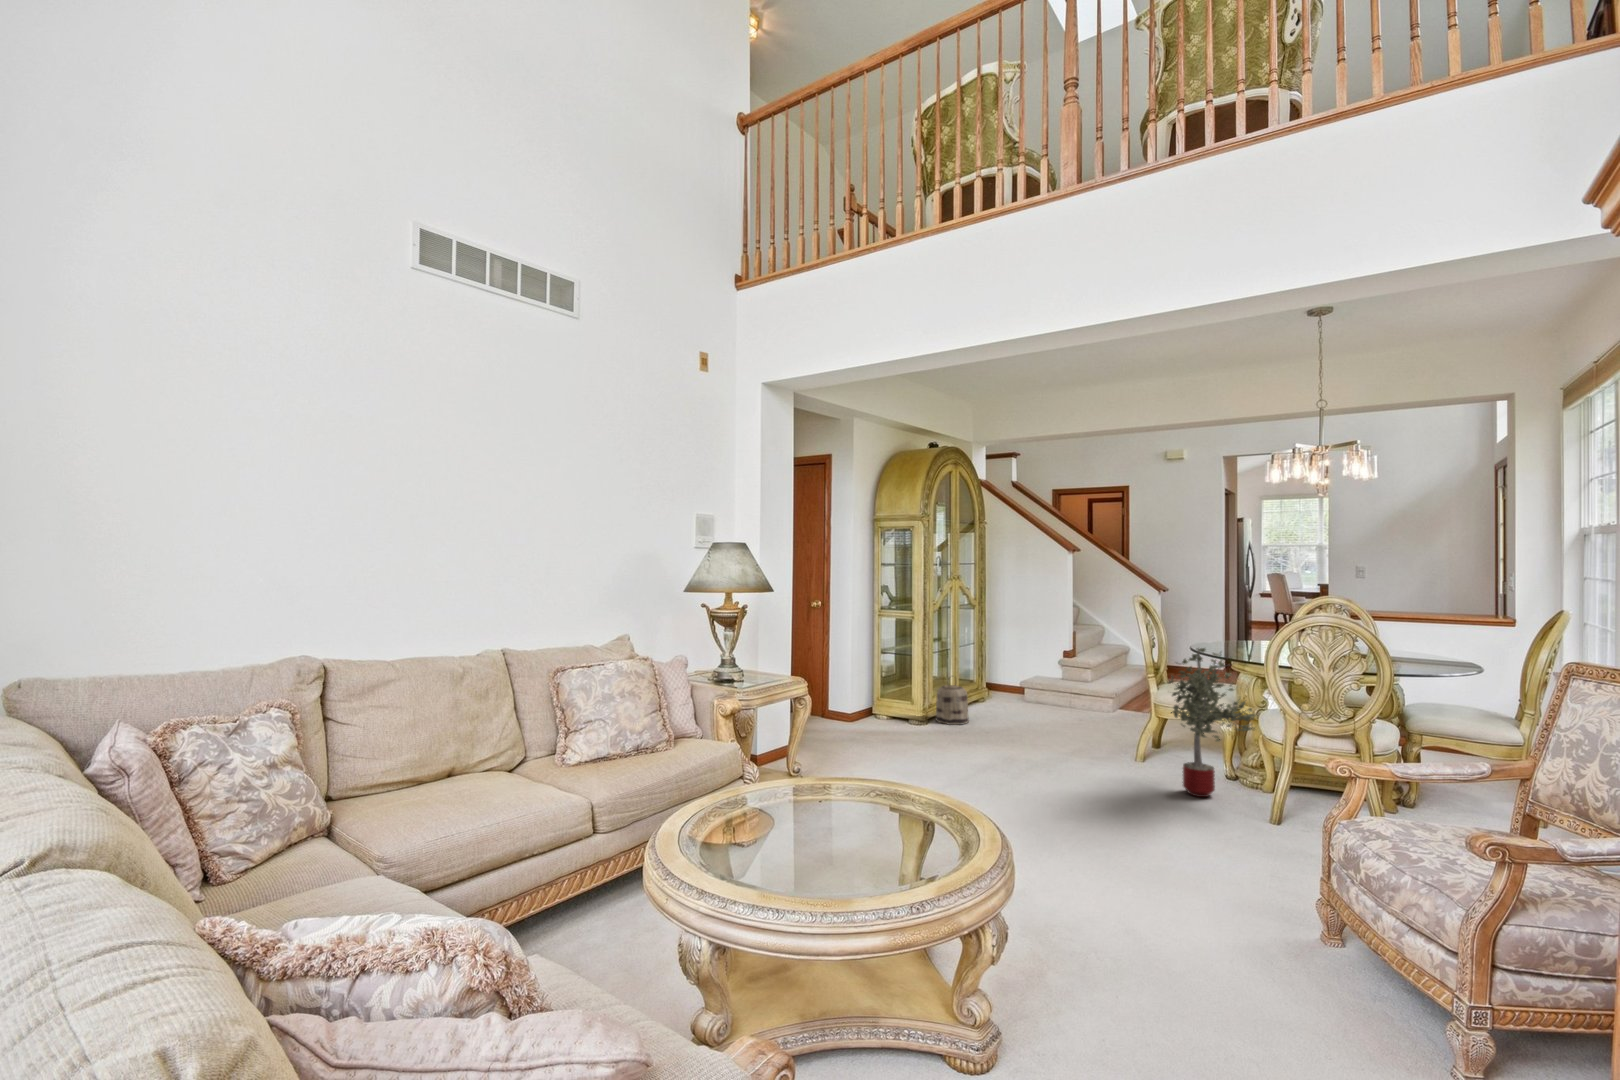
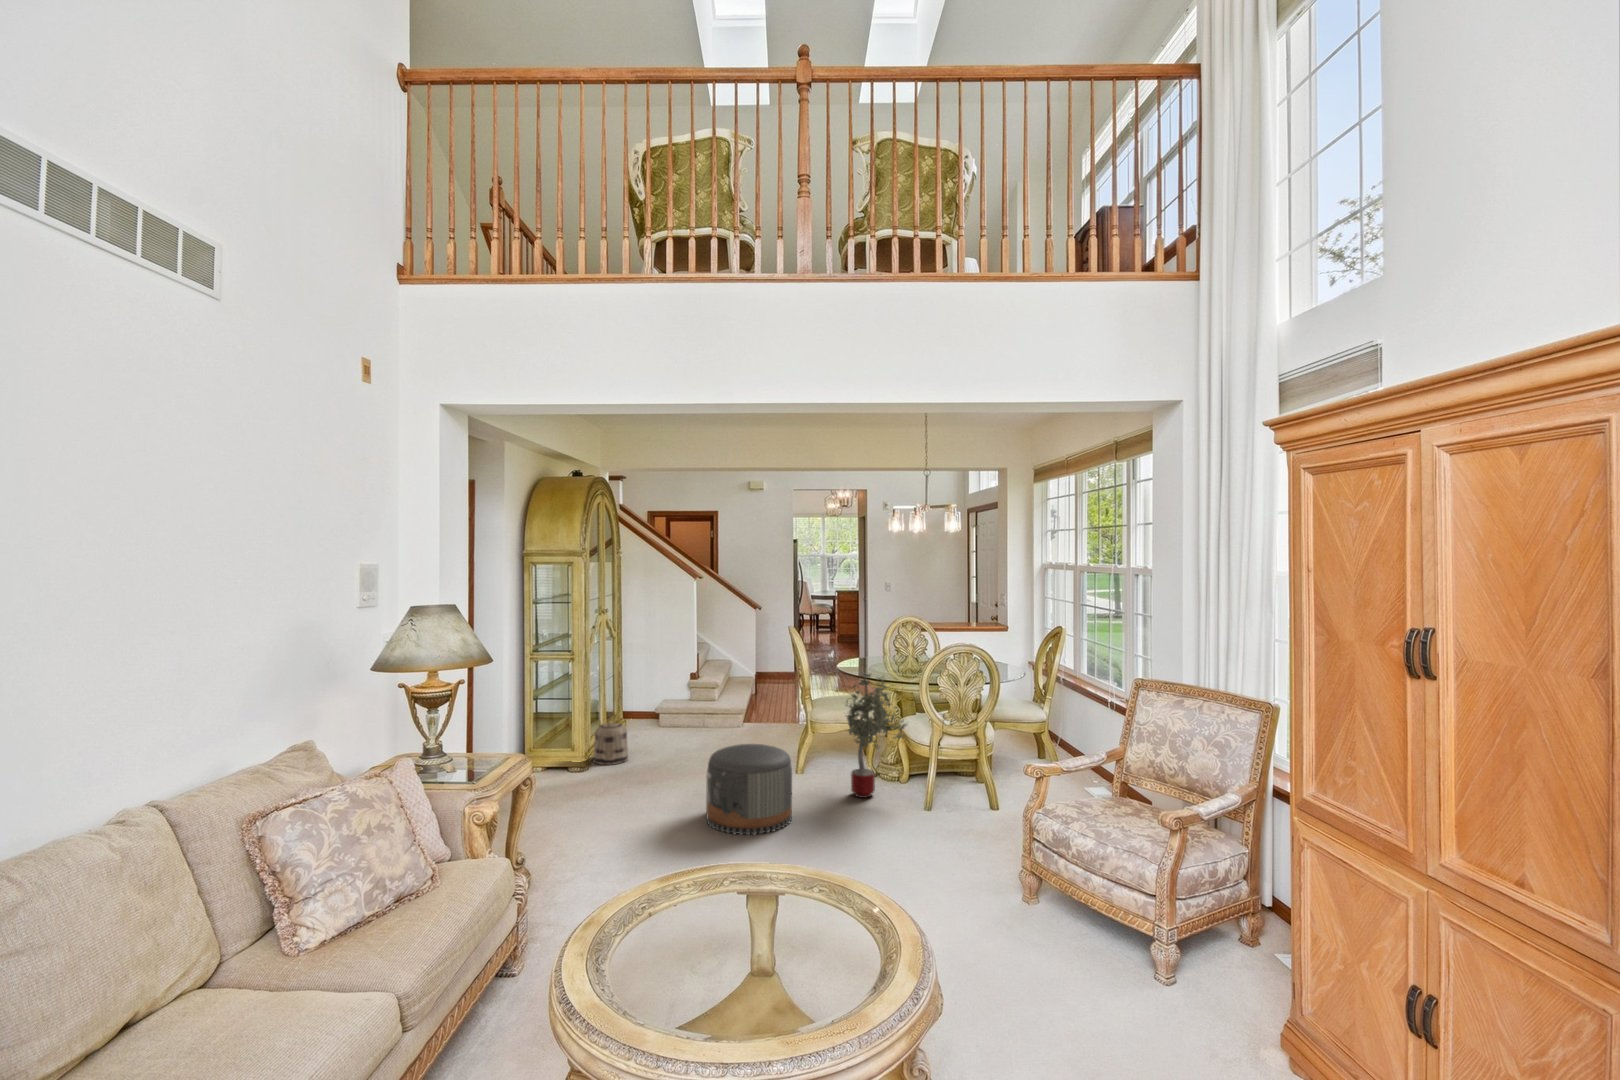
pouf: none [995,710,1090,804] -> present [706,744,792,835]

